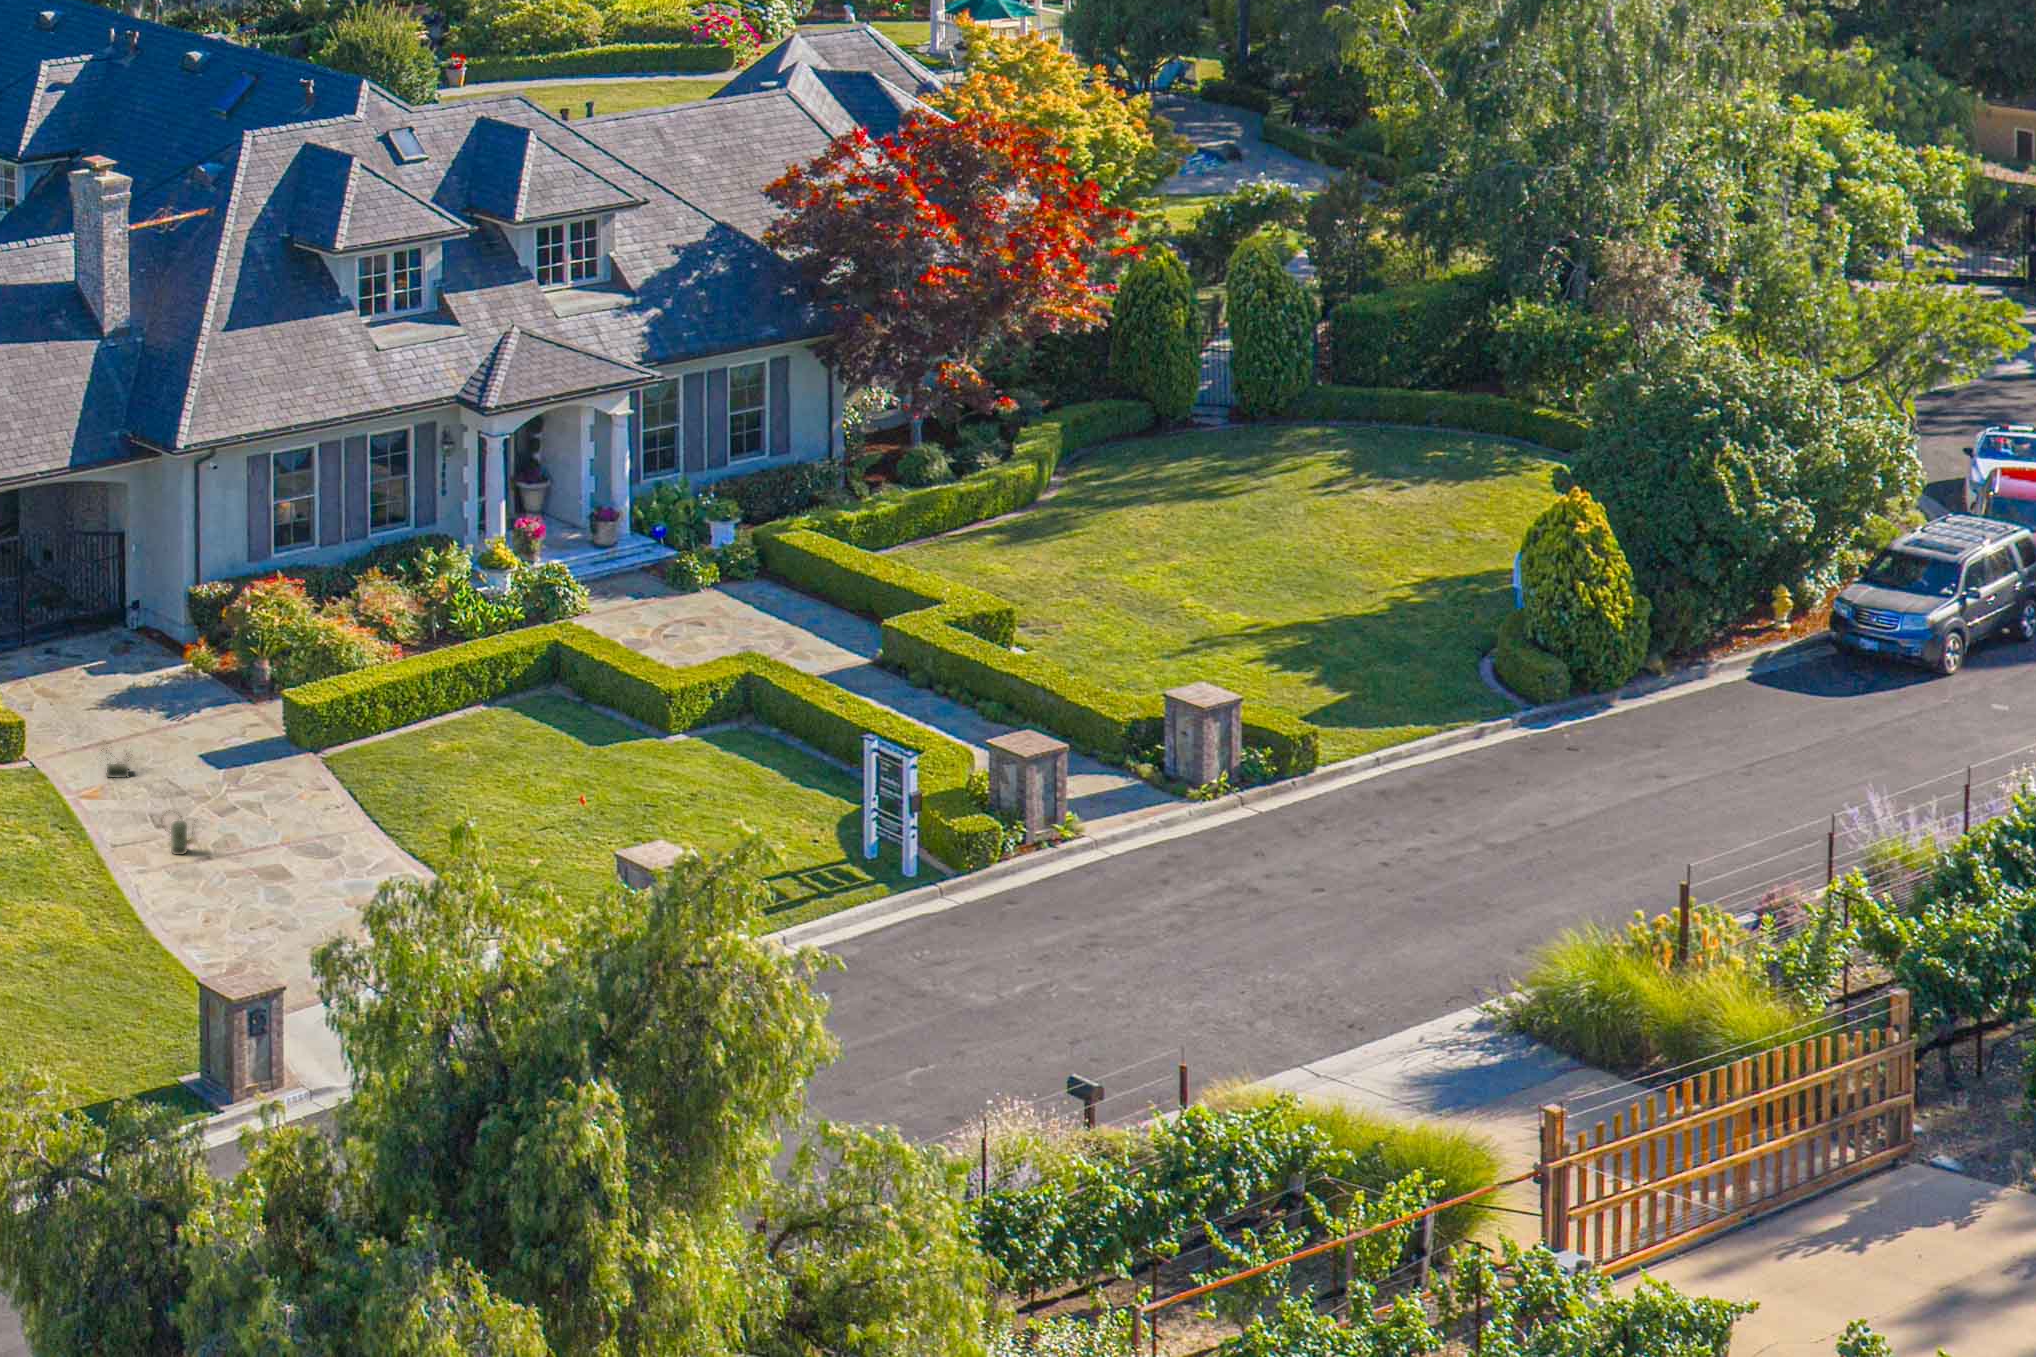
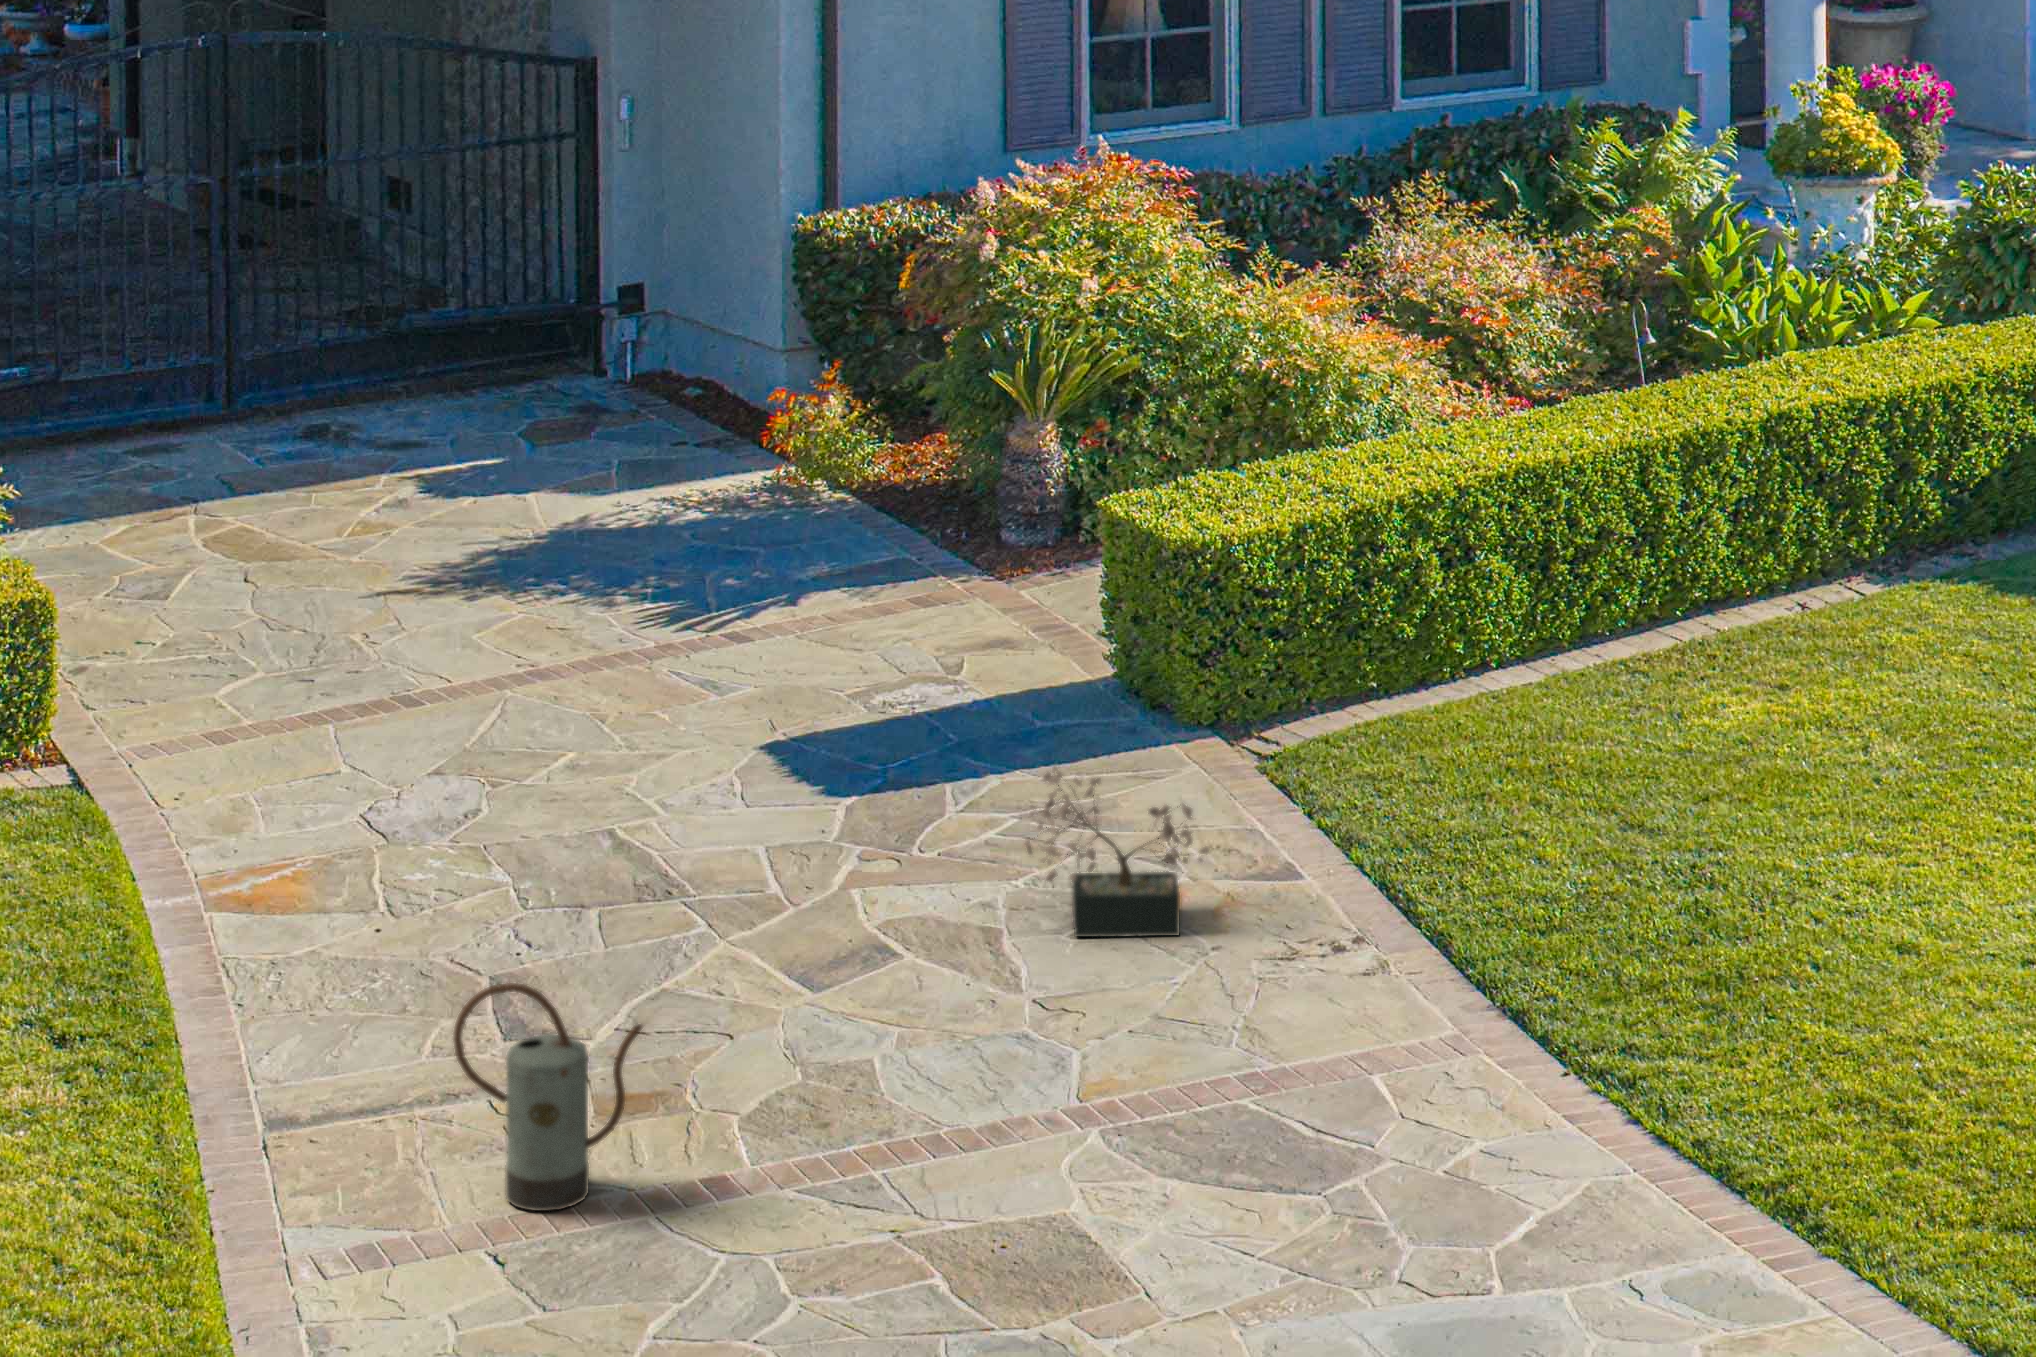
decorative plant: present [100,741,132,778] -> present [1026,767,1209,937]

